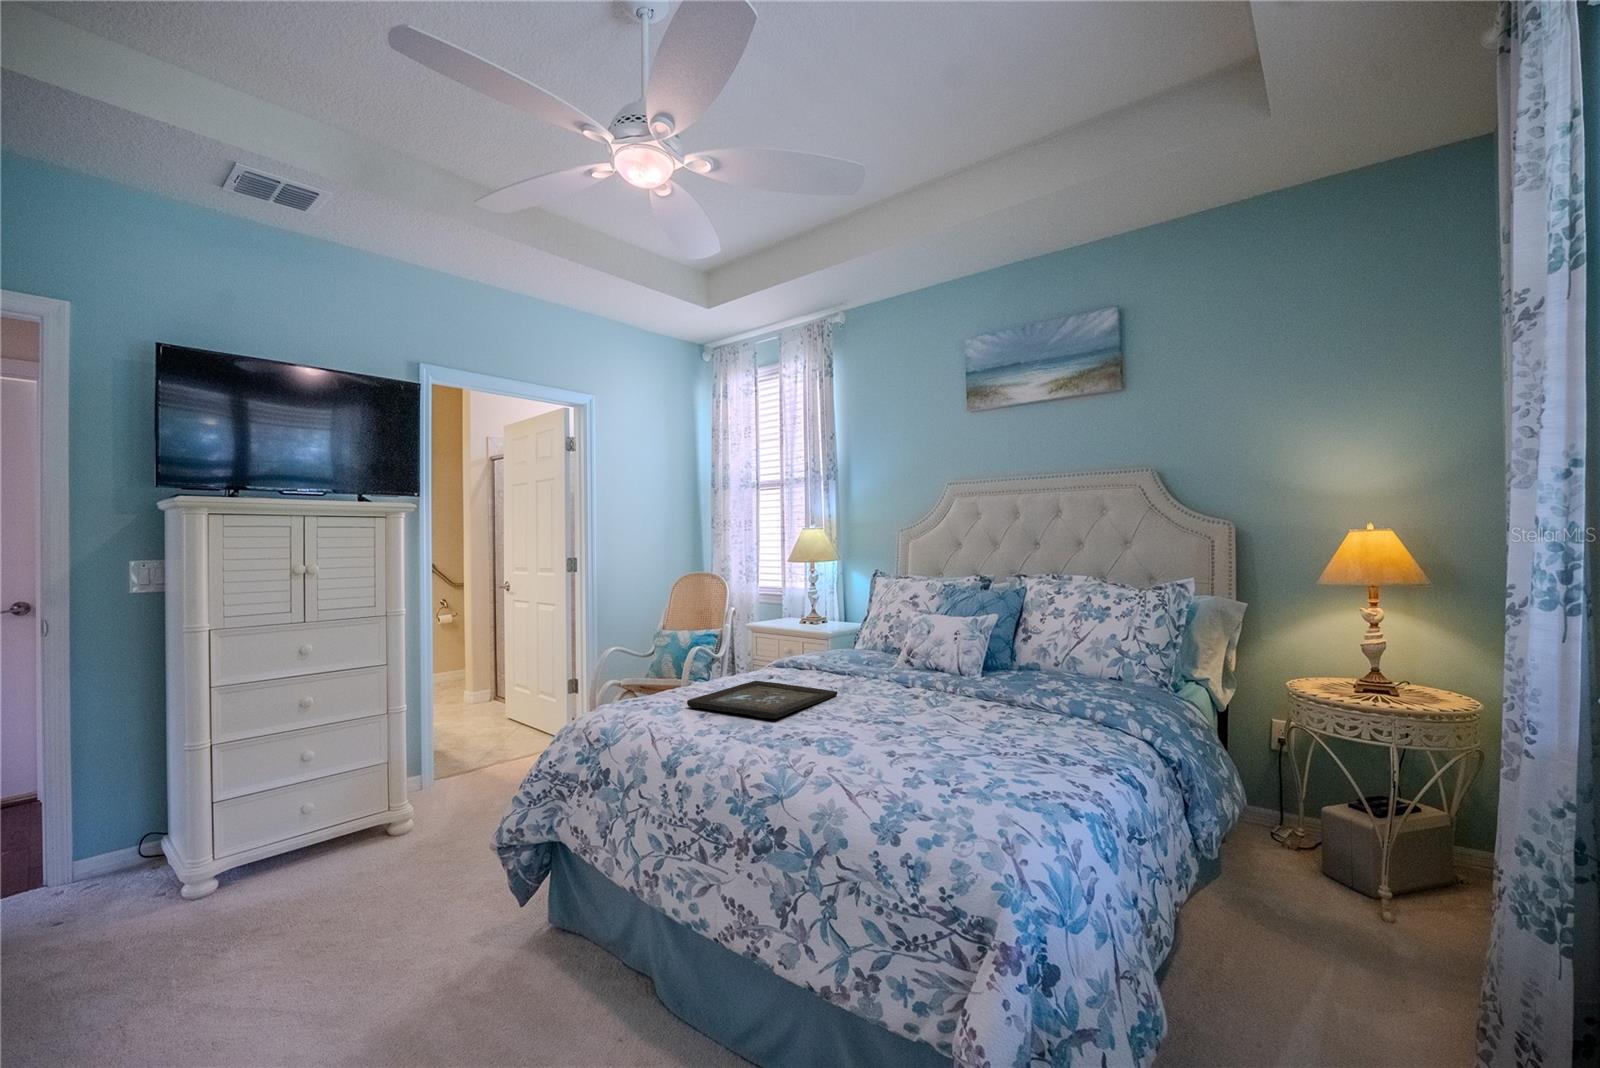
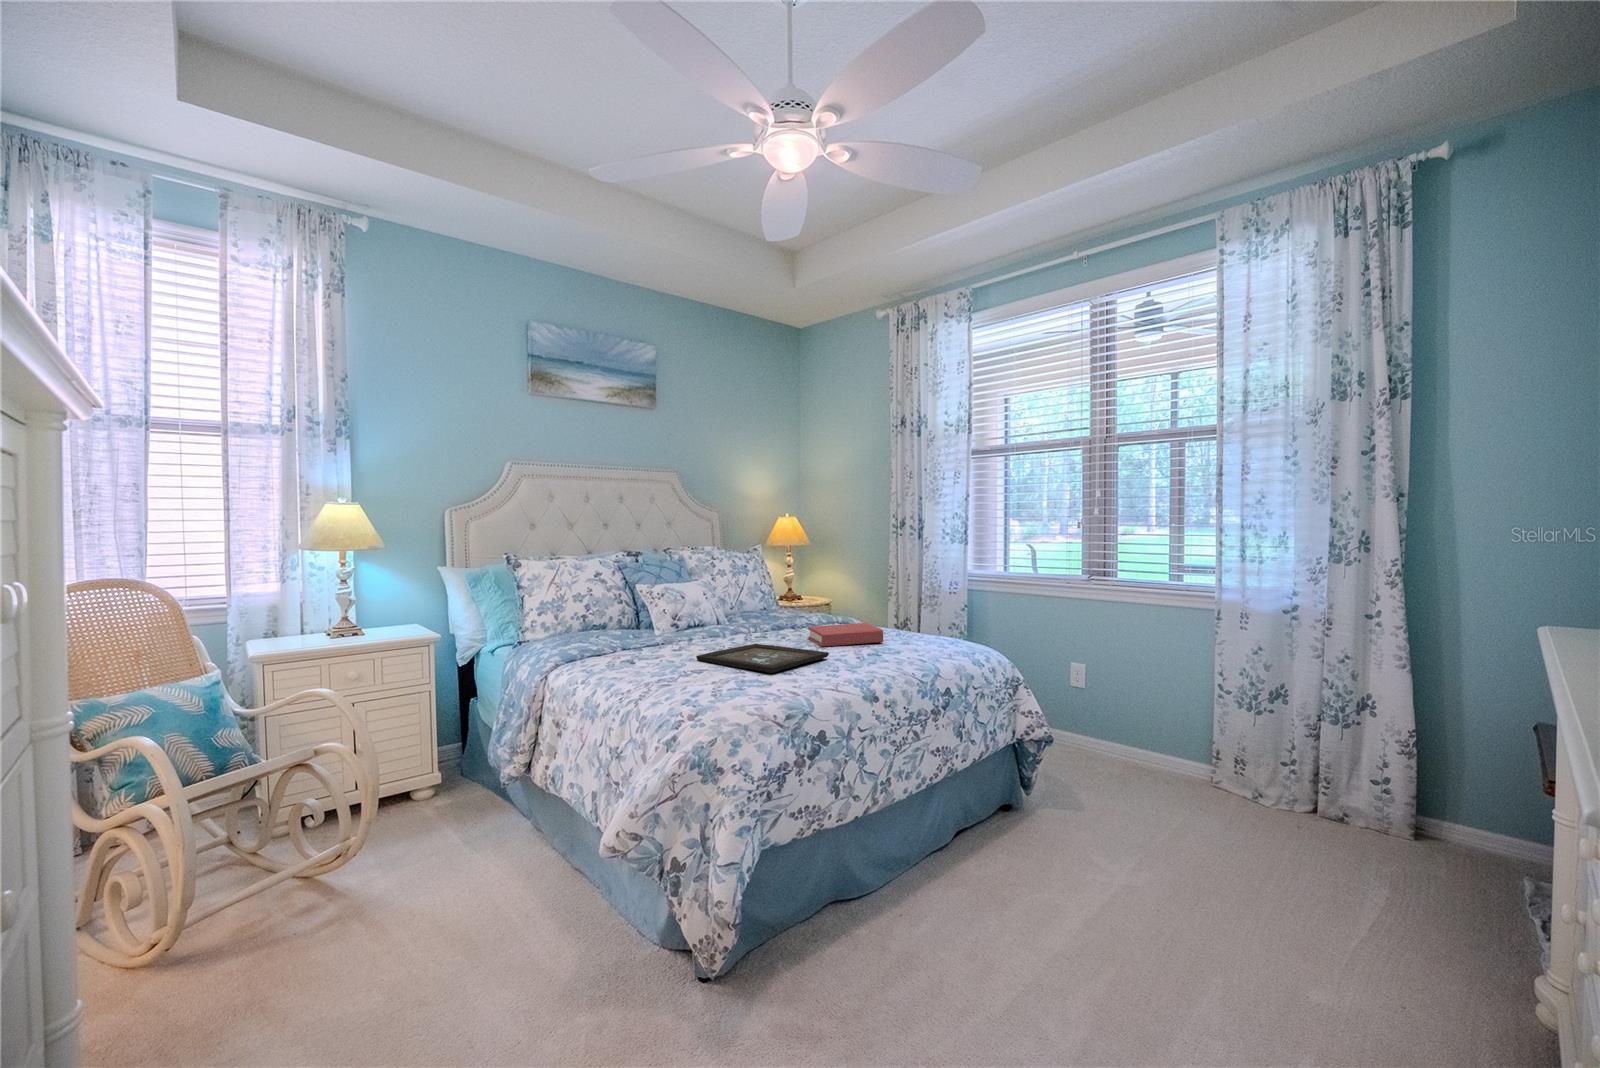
hardback book: none [856,693,969,740] -> present [808,623,883,647]

